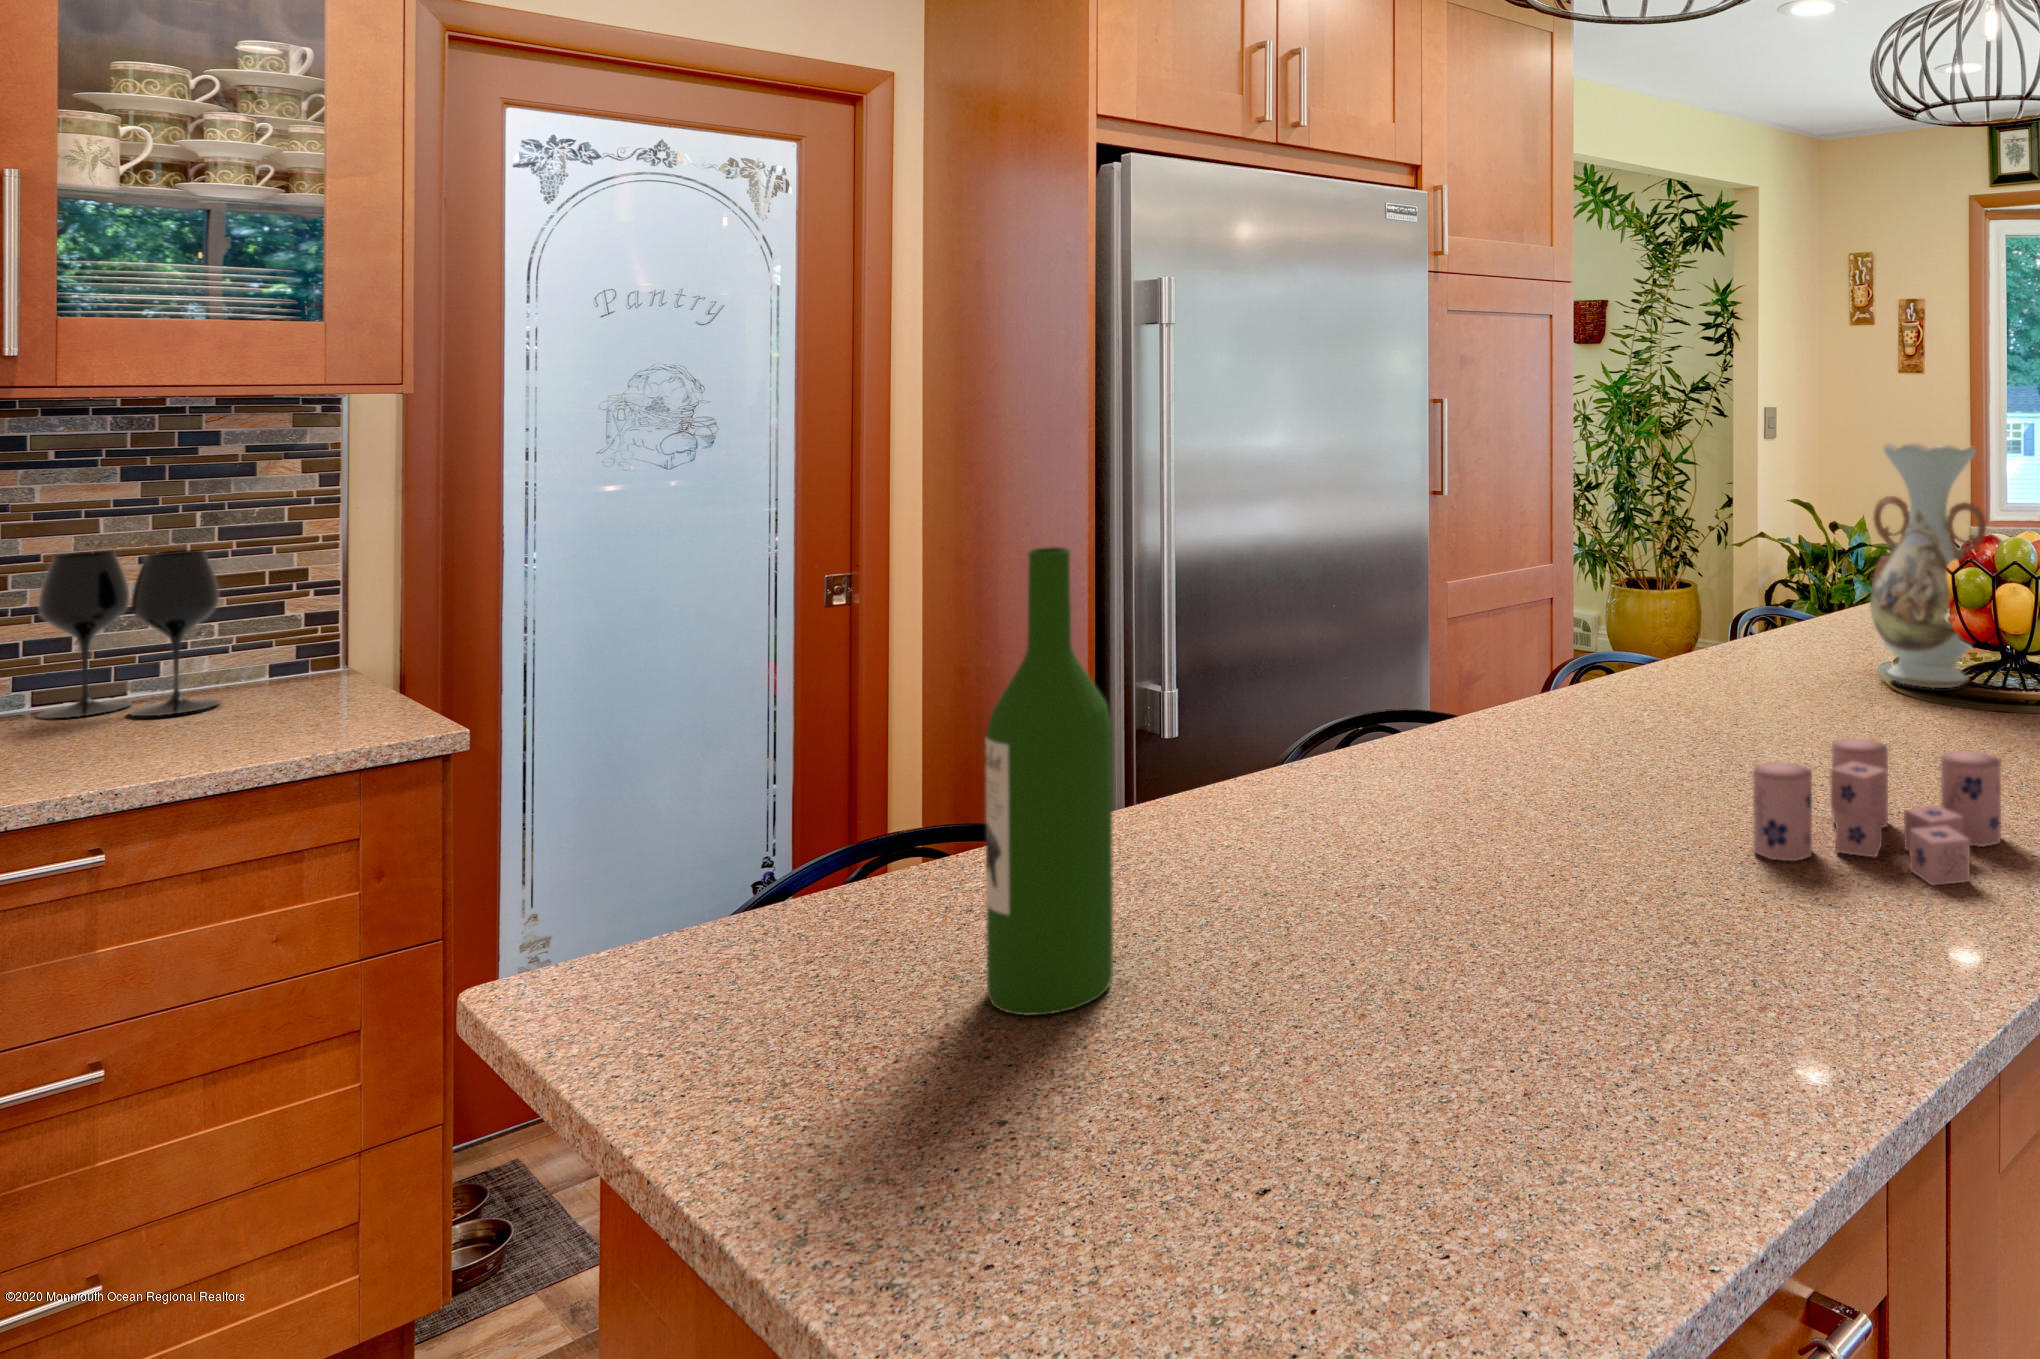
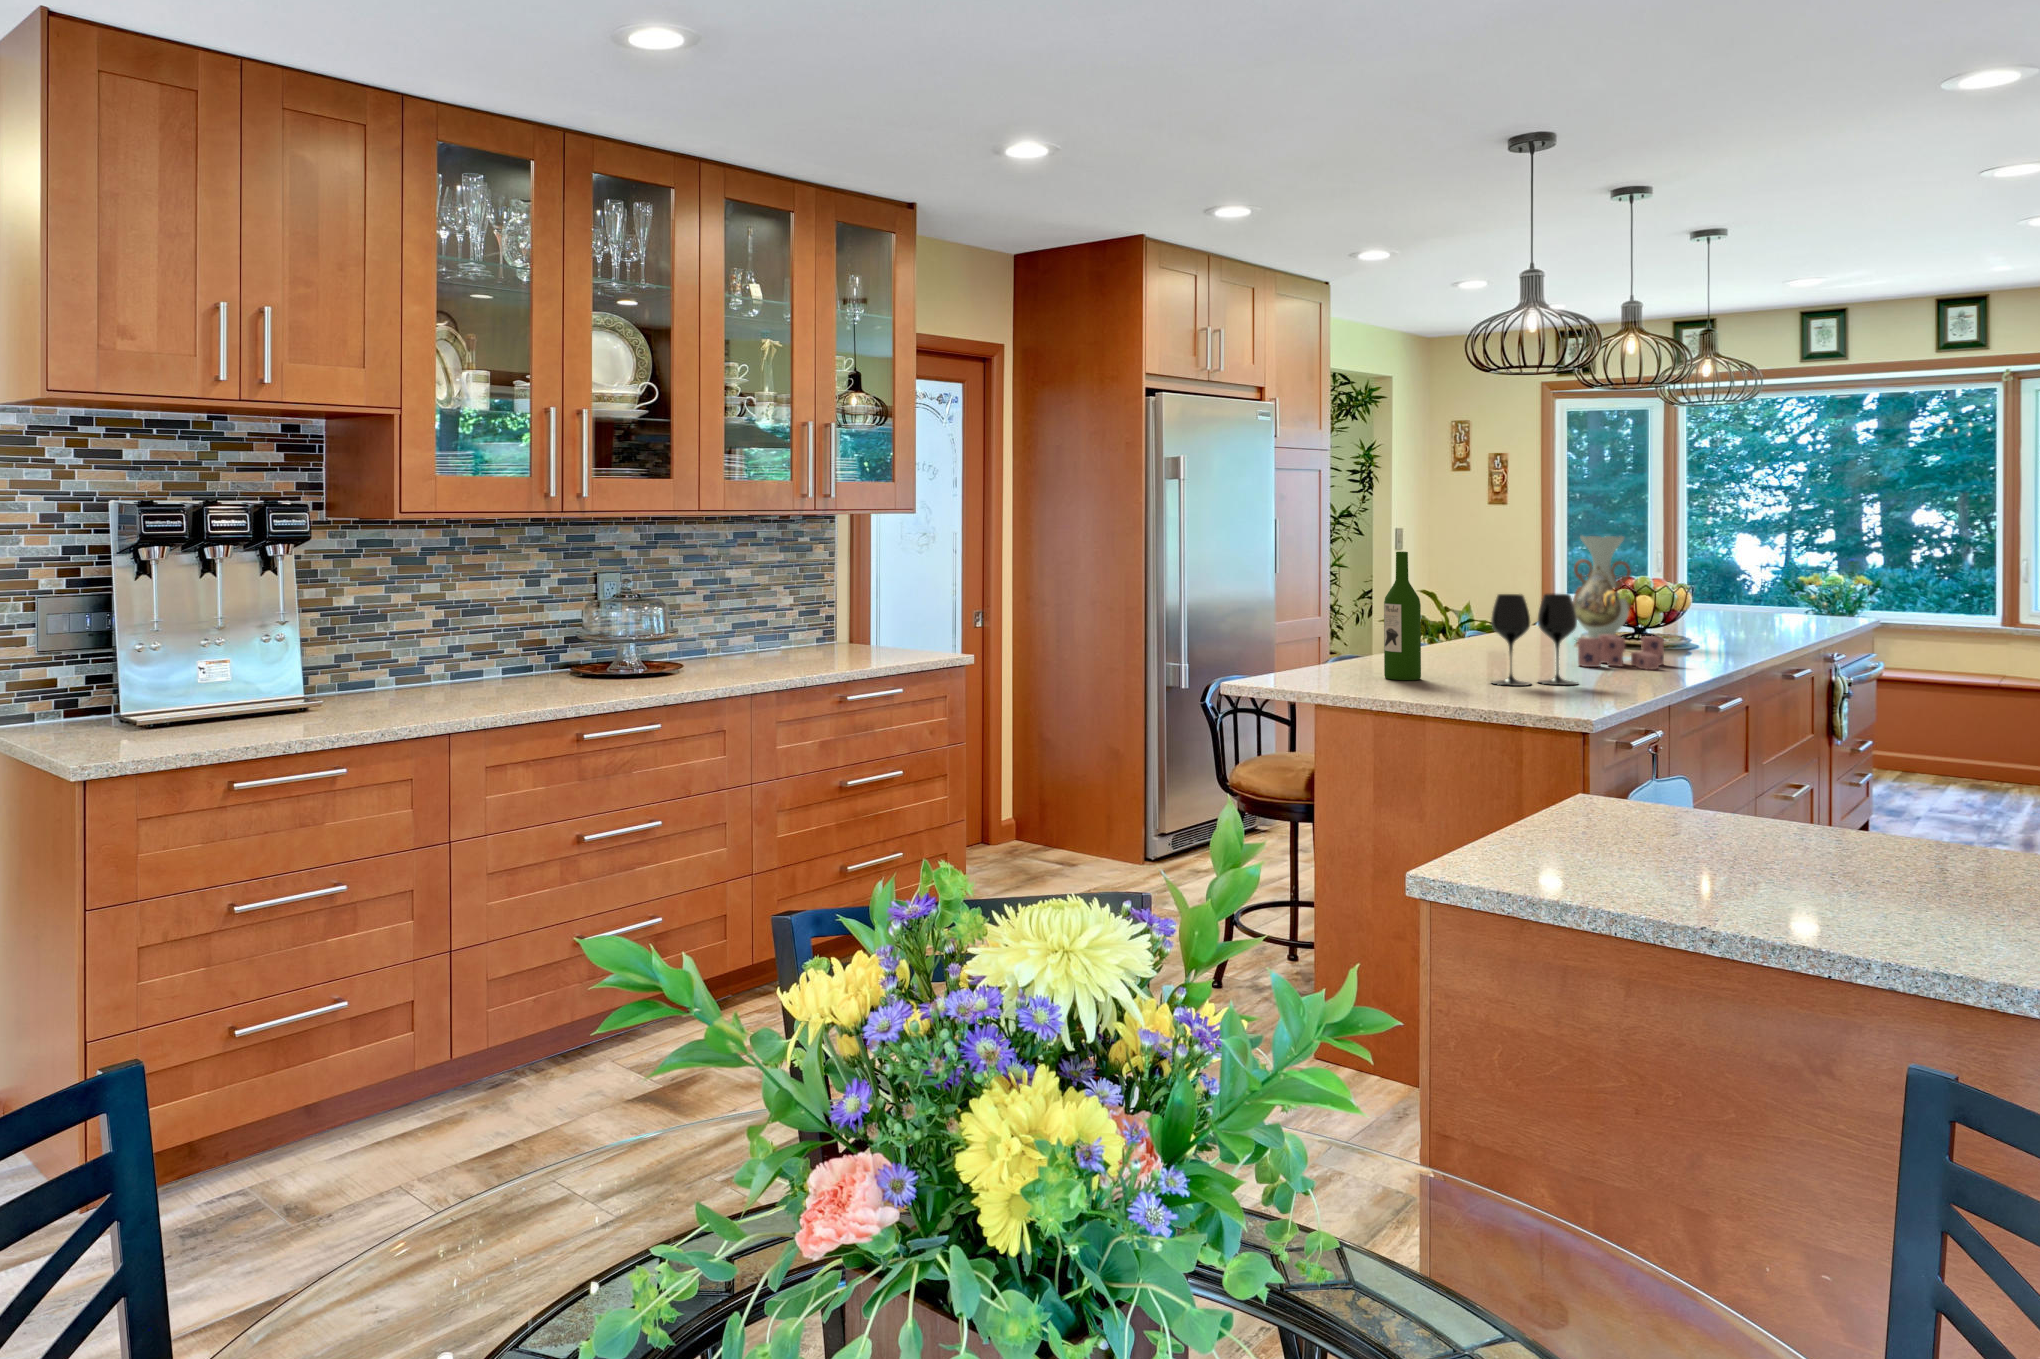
wine glass: present [37,550,221,719] -> present [1491,594,1577,686]

